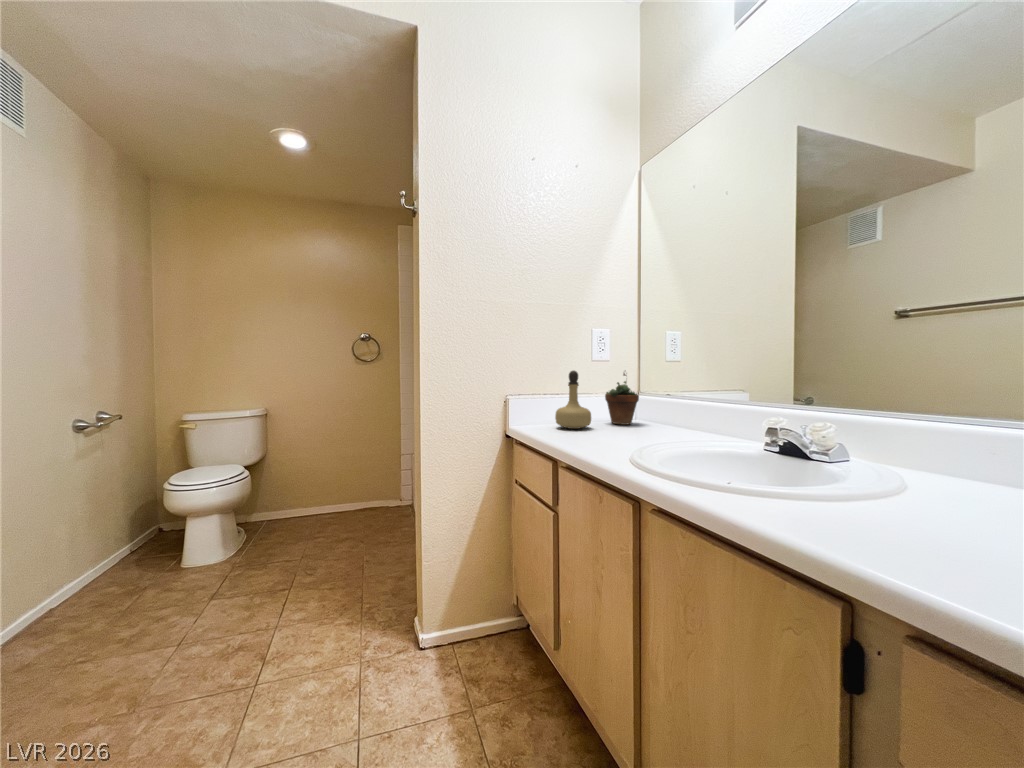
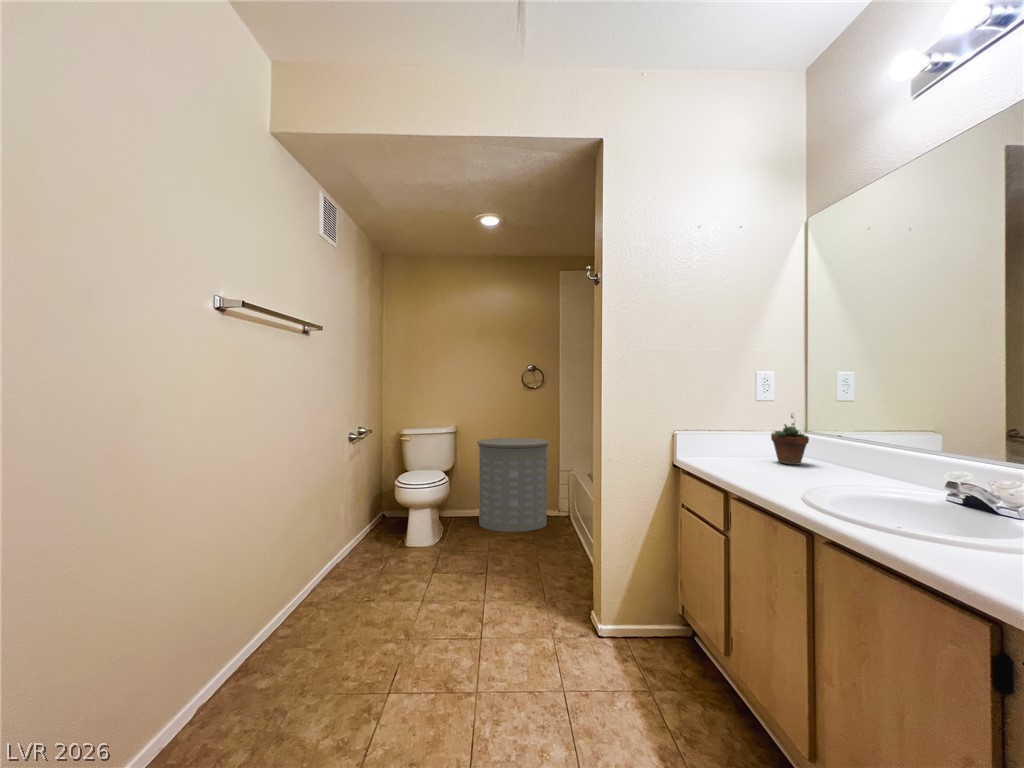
perfume bottle: present [555,371,591,429] -> none [720,413,757,466]
laundry hamper: none [301,417,394,528] -> present [477,438,549,532]

